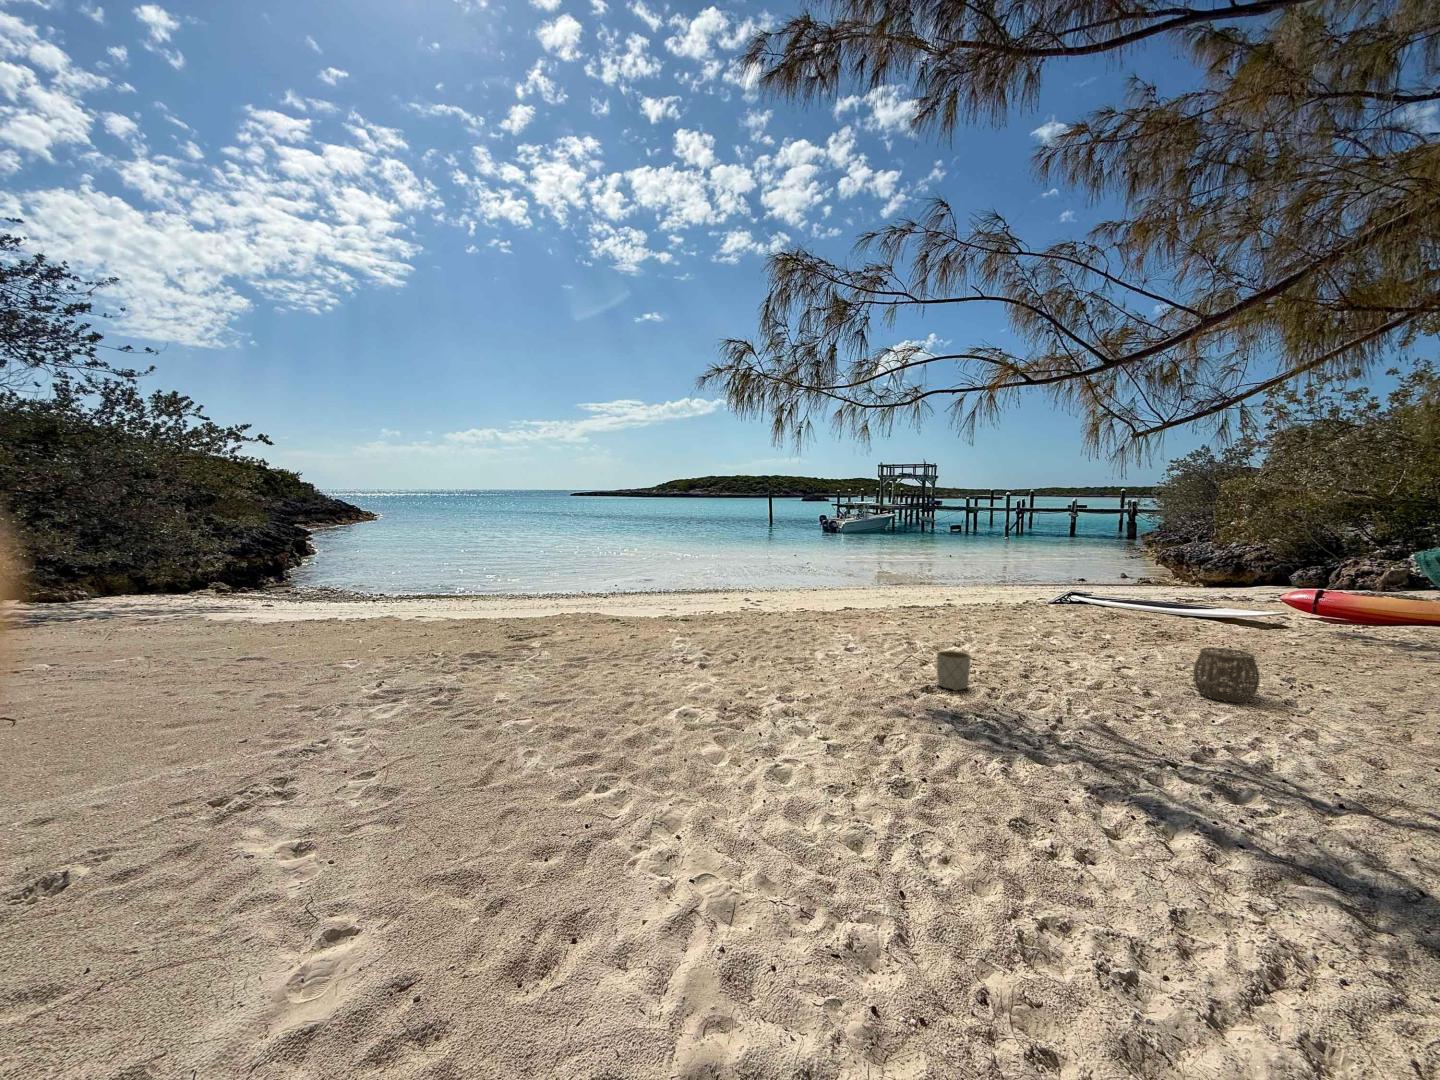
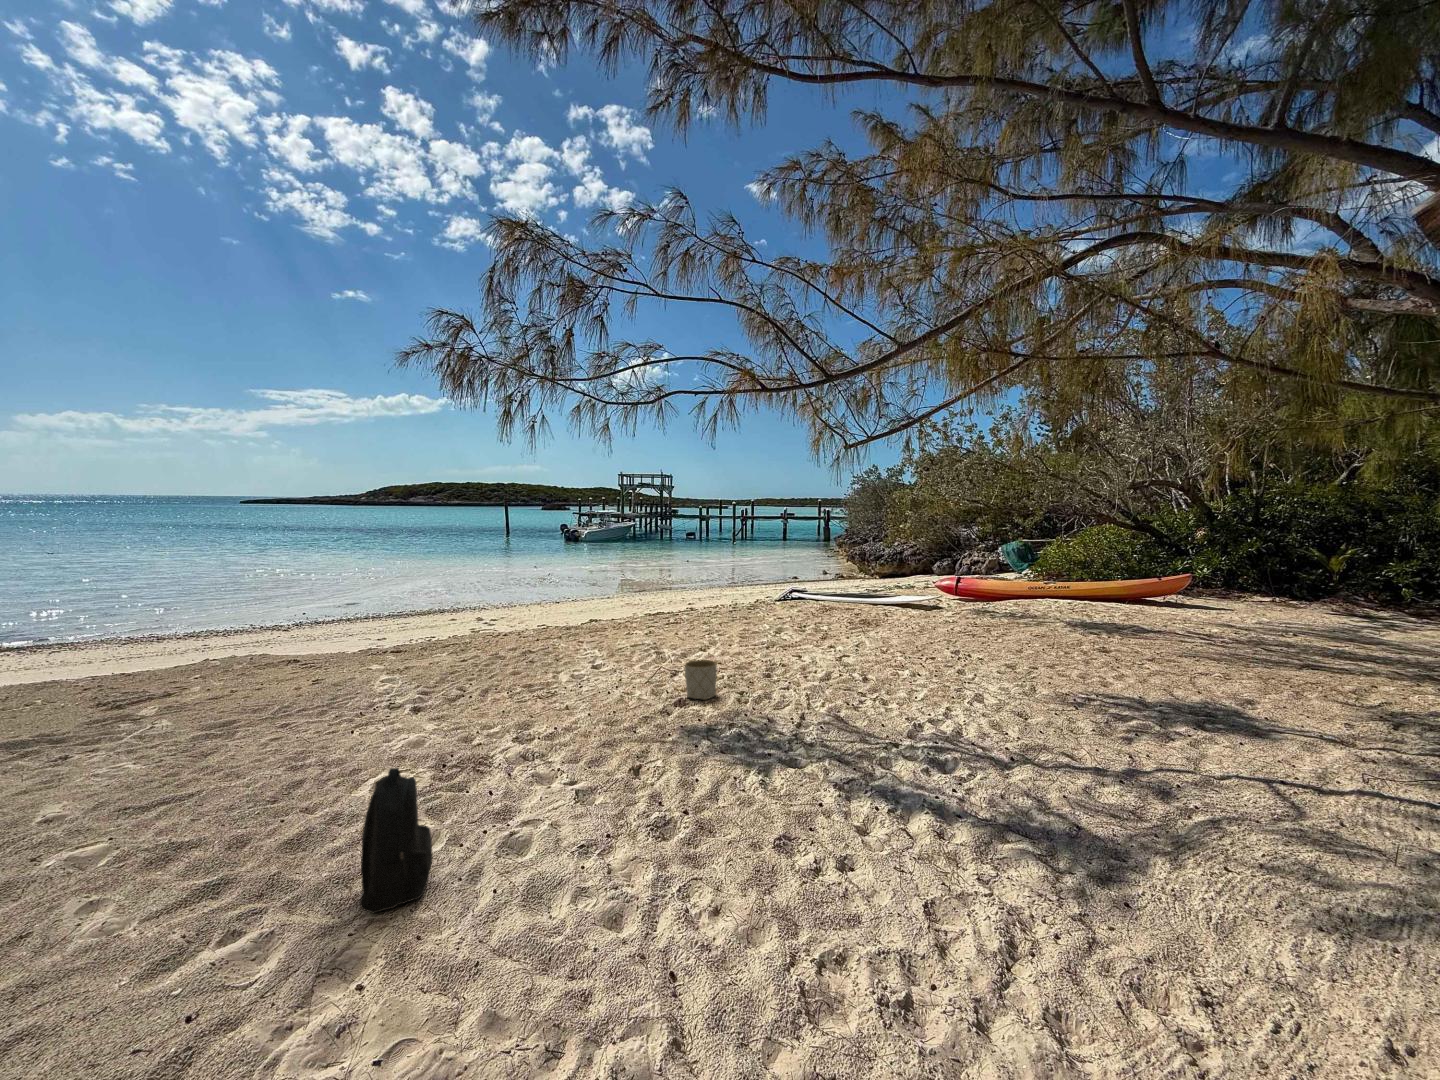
woven basket: present [1193,647,1260,703] -> none [900,629,949,677]
backpack: none [664,694,715,800] -> present [360,768,433,913]

